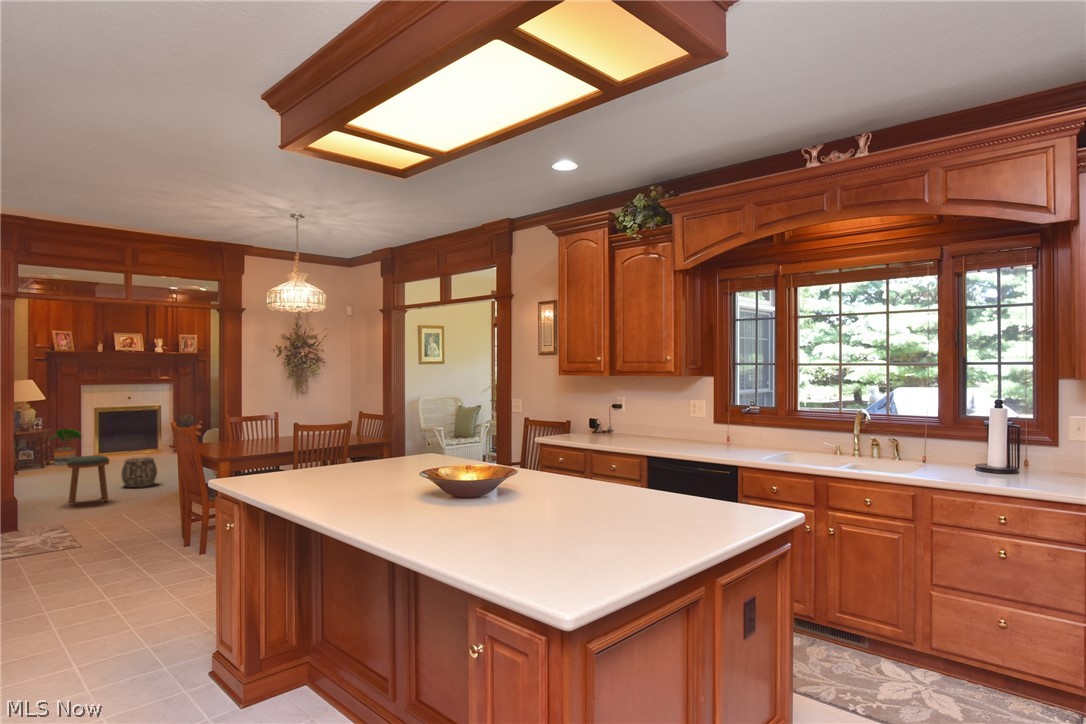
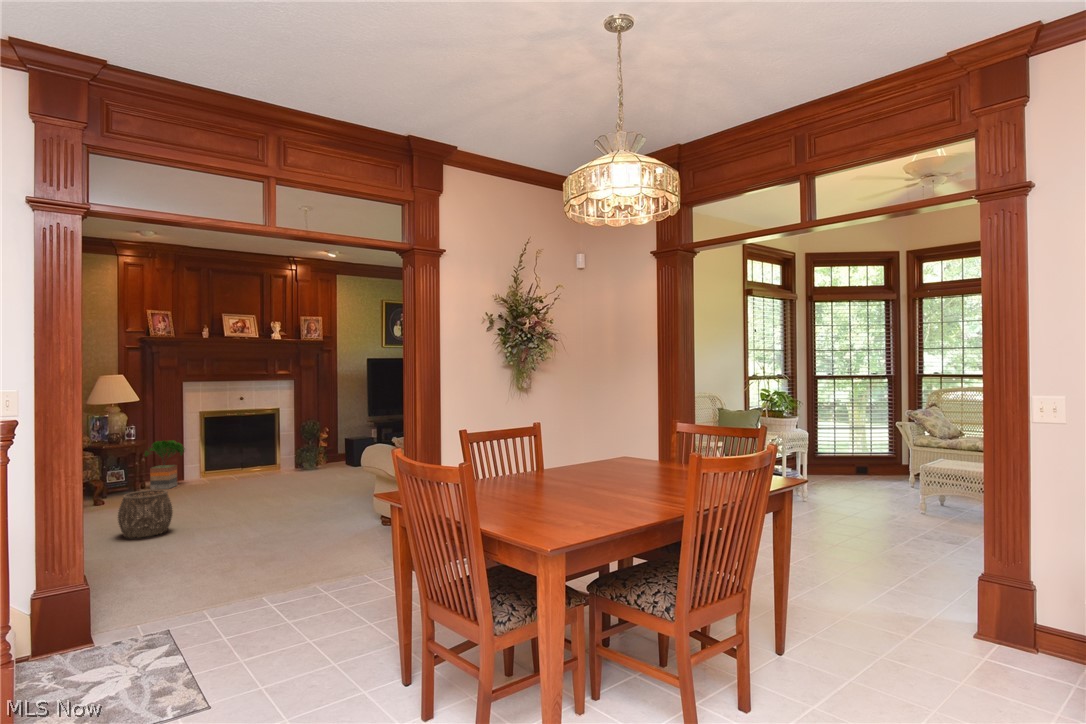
stool: present [67,455,109,506] -> none [171,491,235,579]
woven basket: present [121,457,157,487] -> present [118,490,173,538]

